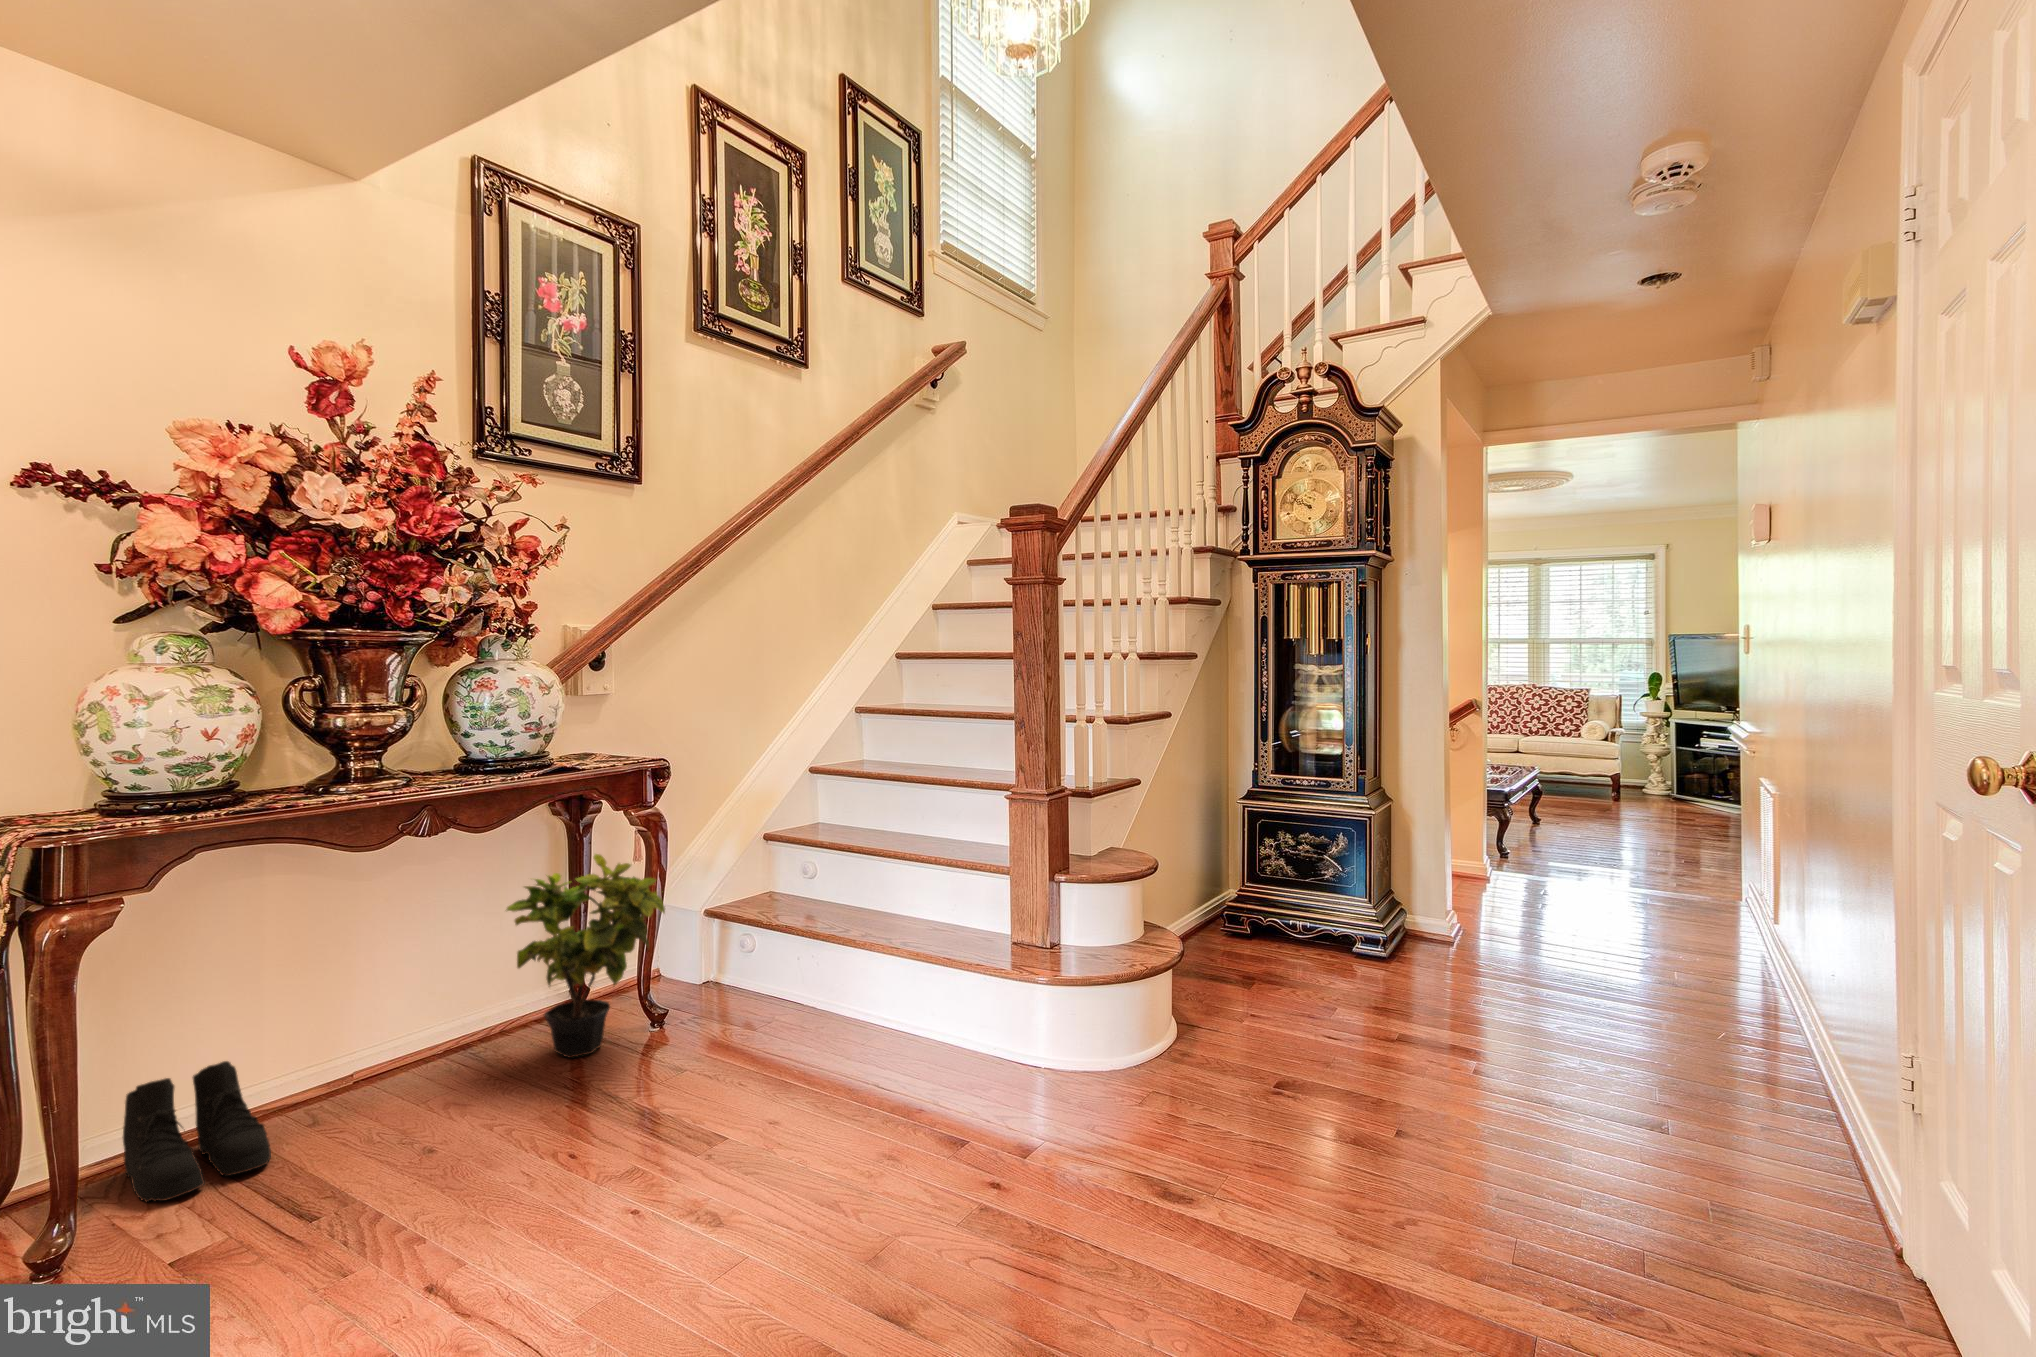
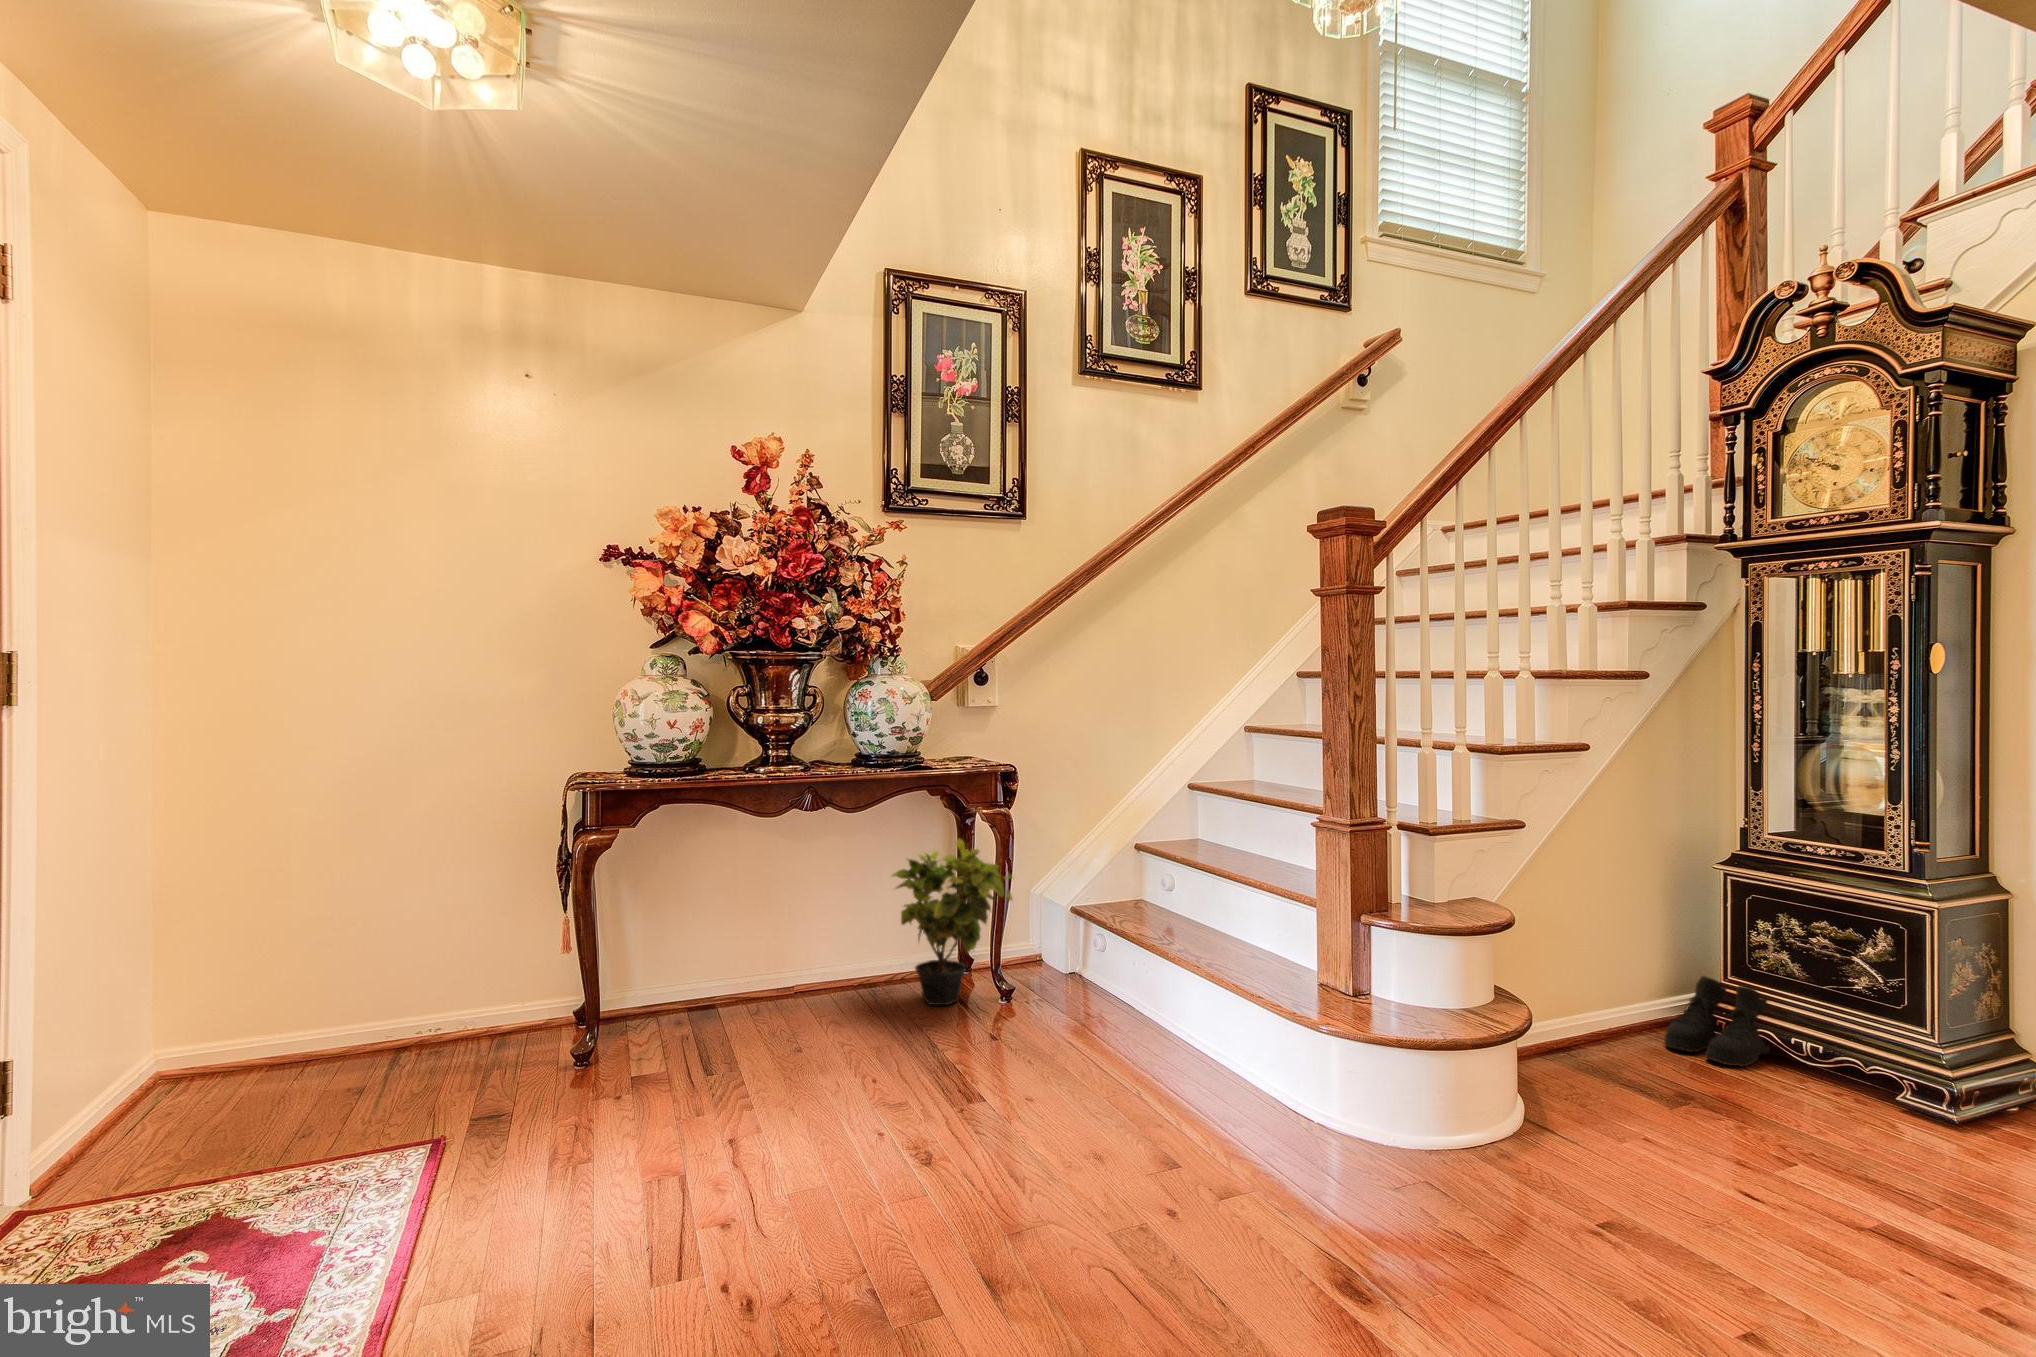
boots: present [123,1061,271,1202] -> present [1664,976,1769,1067]

